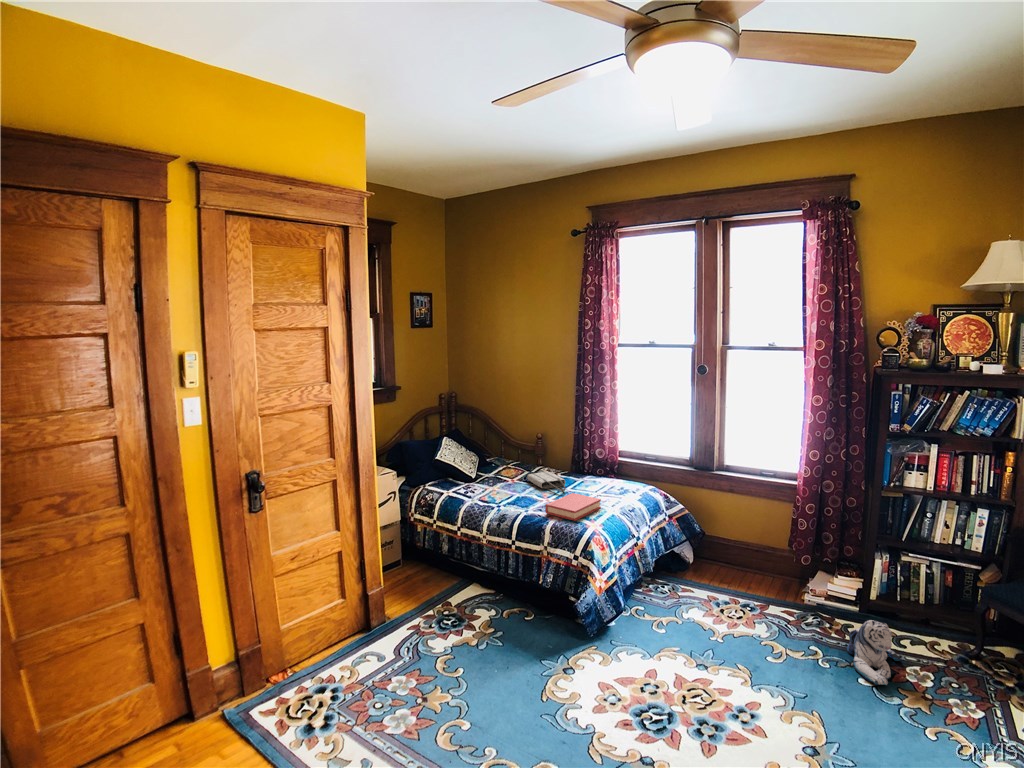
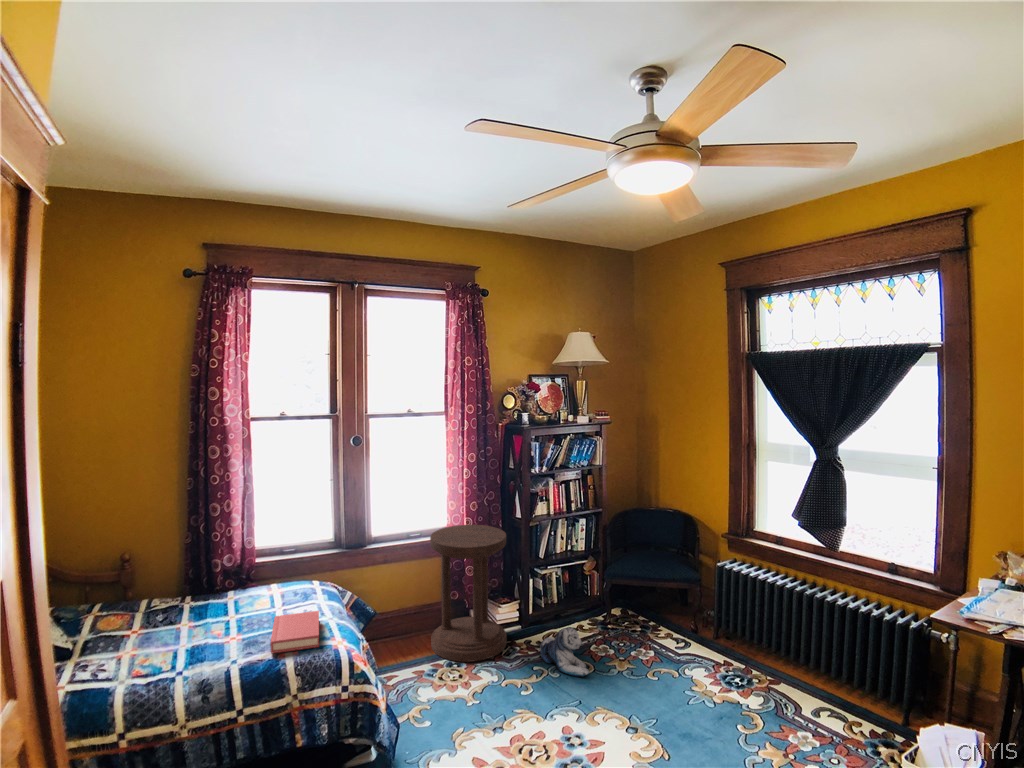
side table: none [741,471,838,620] -> present [430,525,507,662]
tote bag: present [527,472,566,491] -> none [165,602,249,626]

